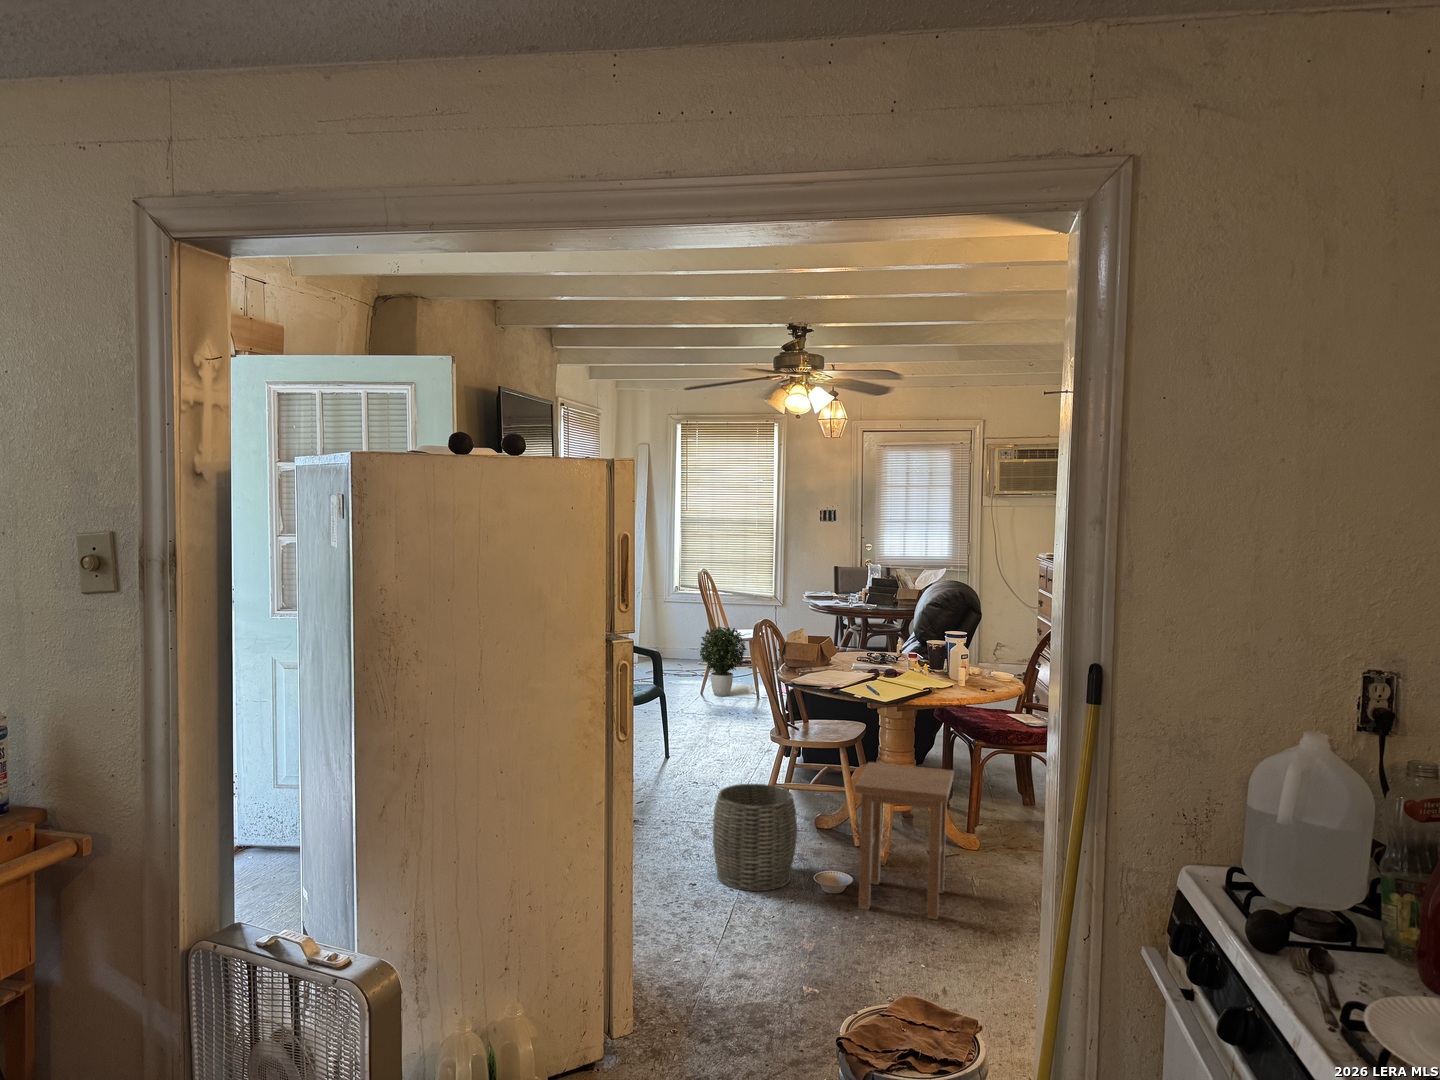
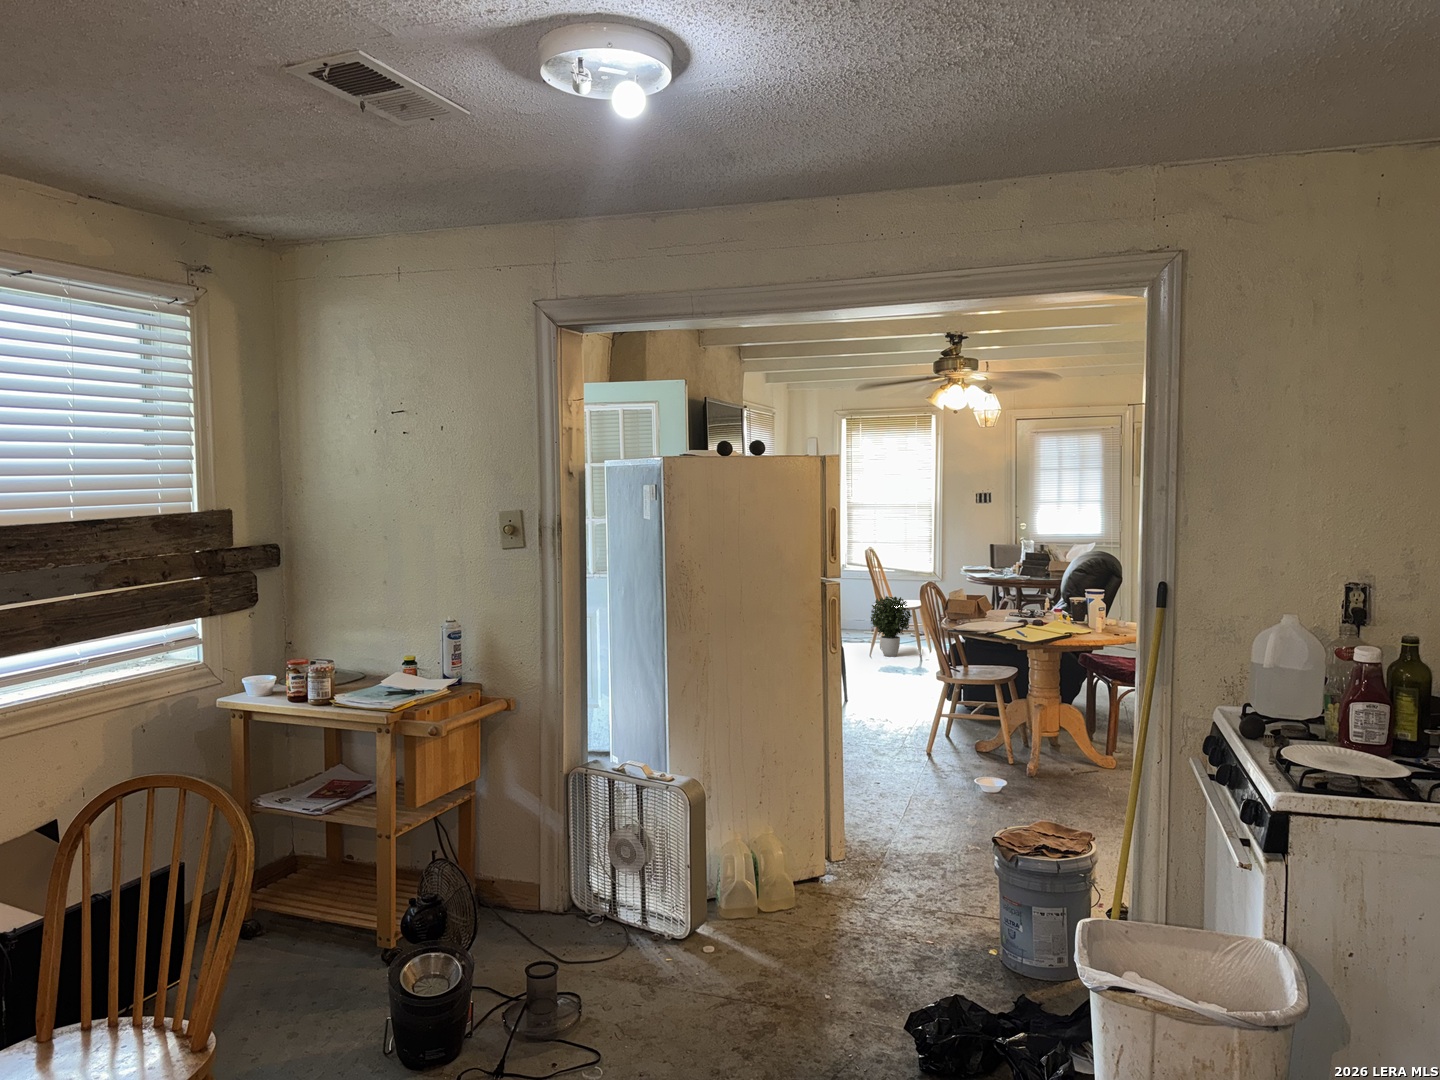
stool: present [855,762,954,920] -> none [1007,690,1089,810]
woven basket: present [713,784,797,891] -> none [893,708,960,789]

